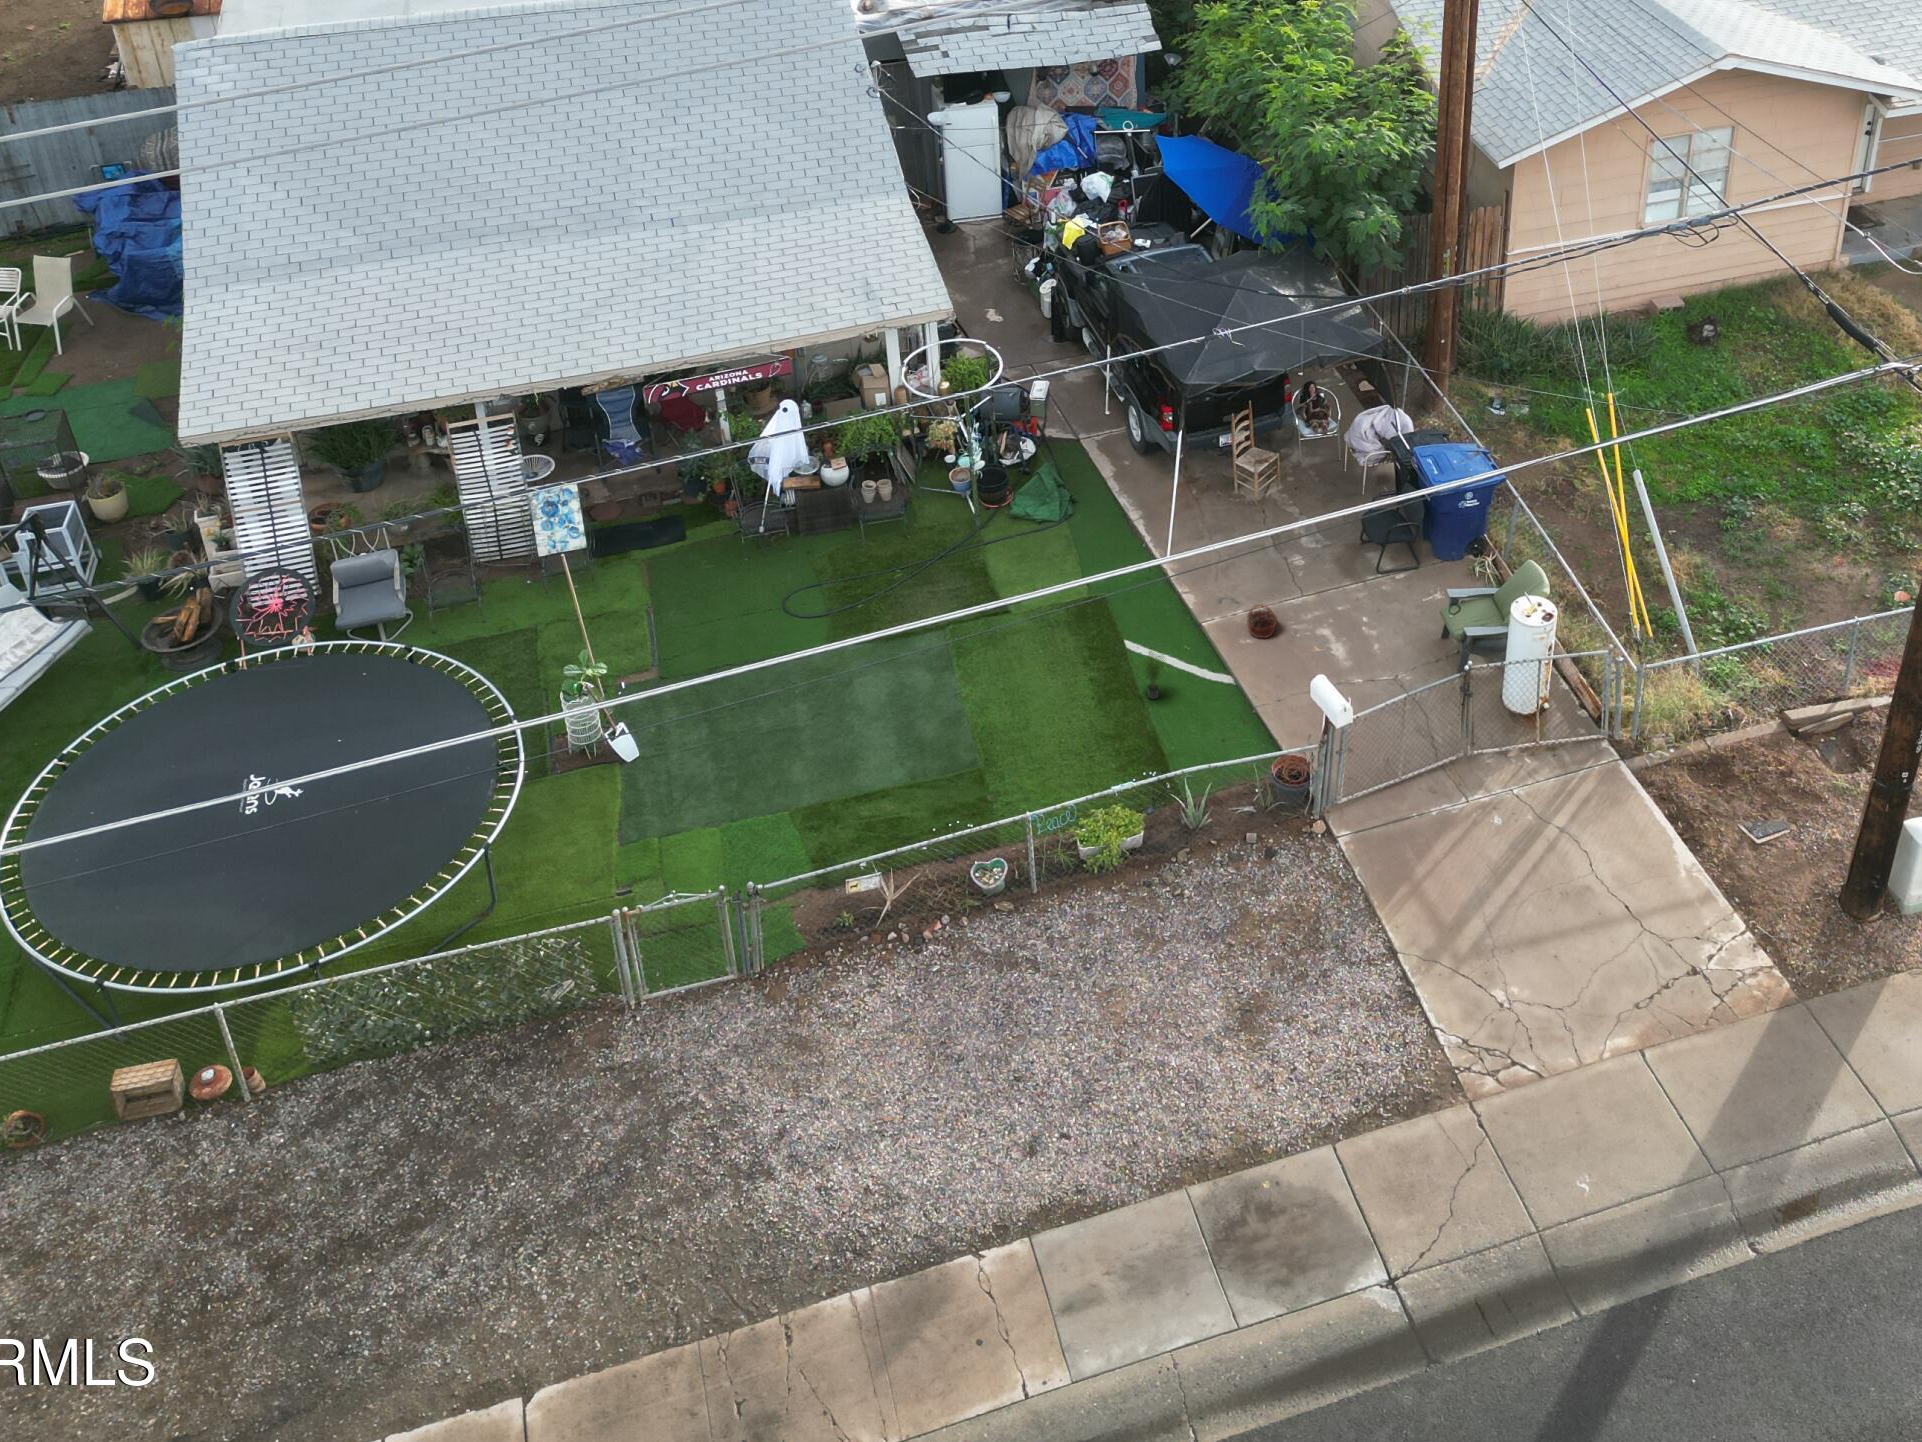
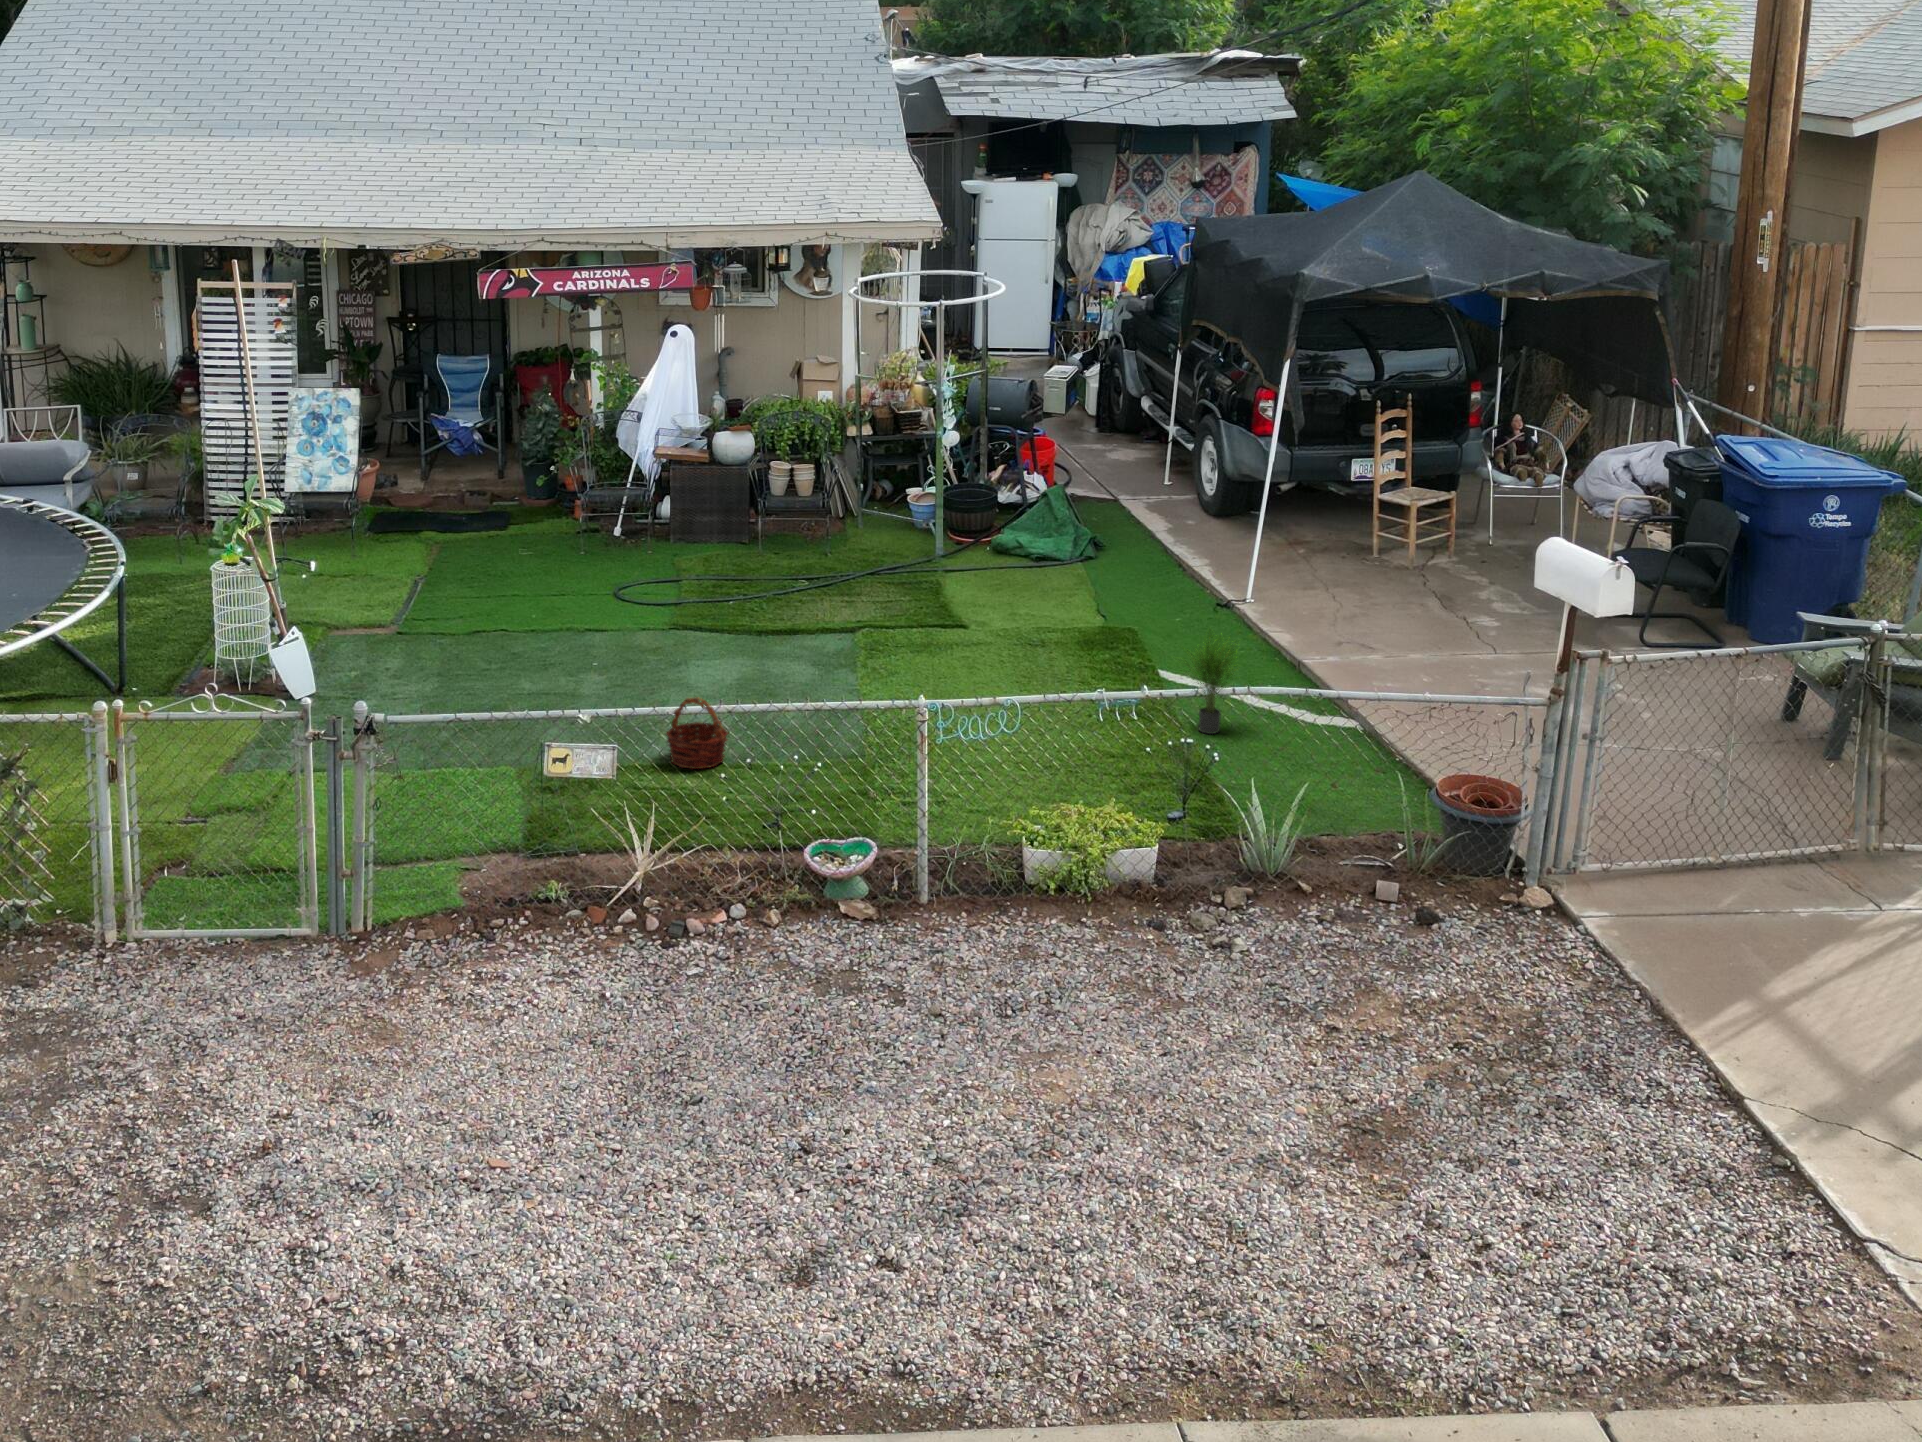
basket: present [1247,604,1277,638] -> present [666,698,728,769]

